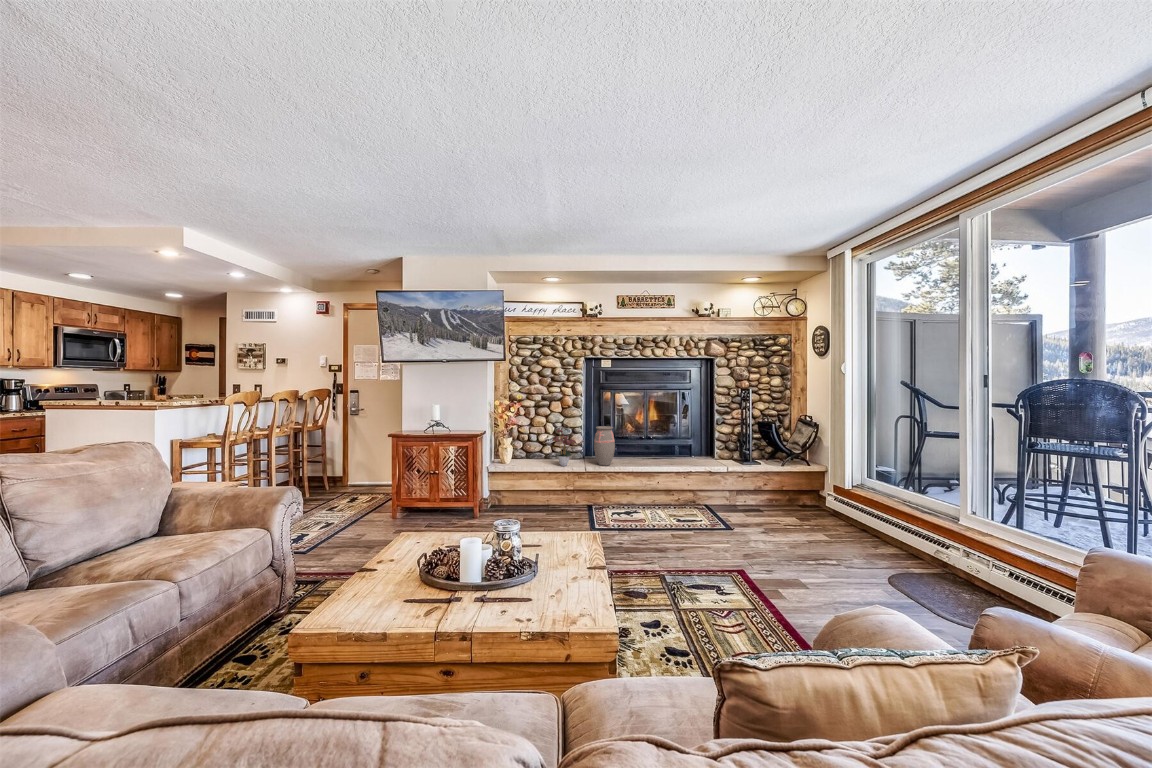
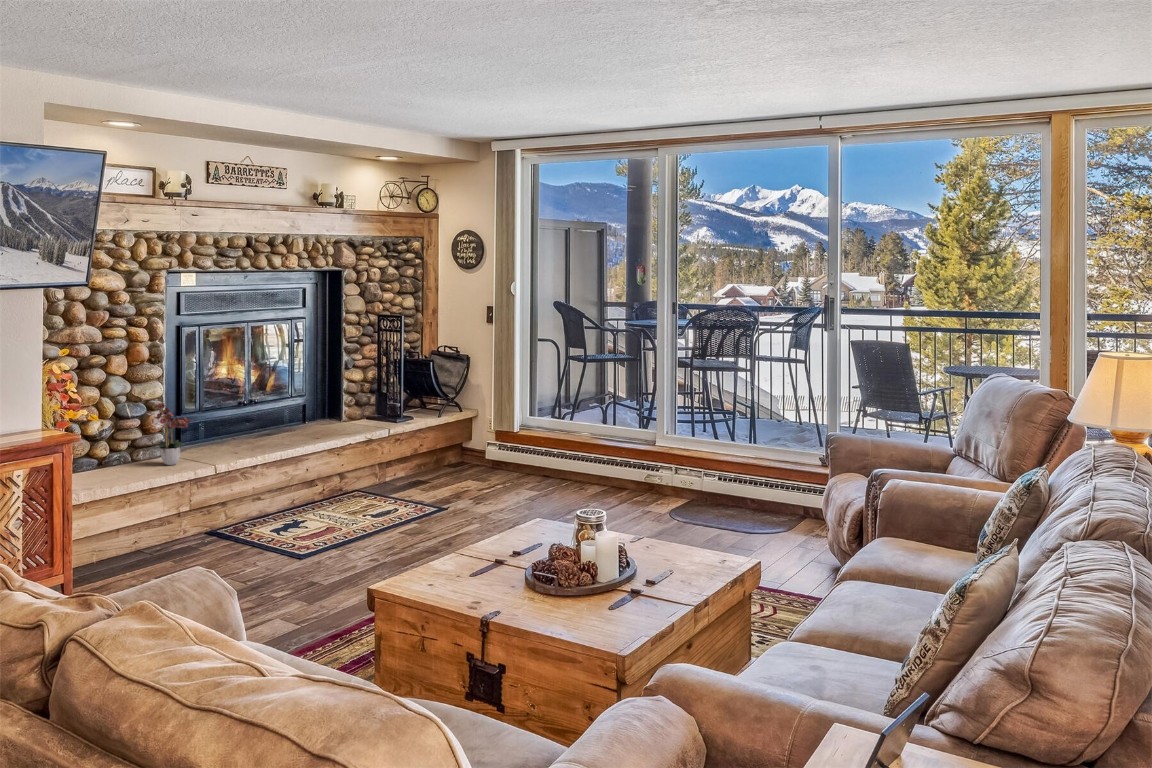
decorative vase: present [594,426,615,465] -> none [208,389,245,454]

